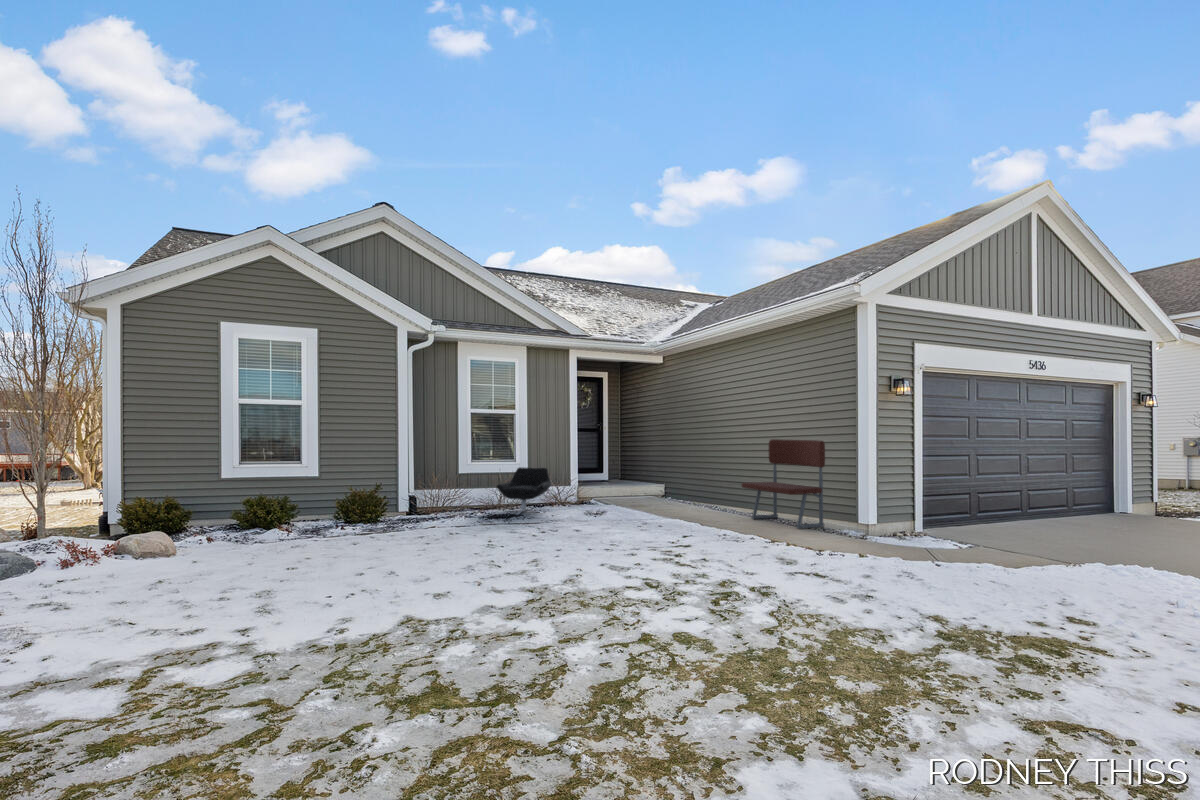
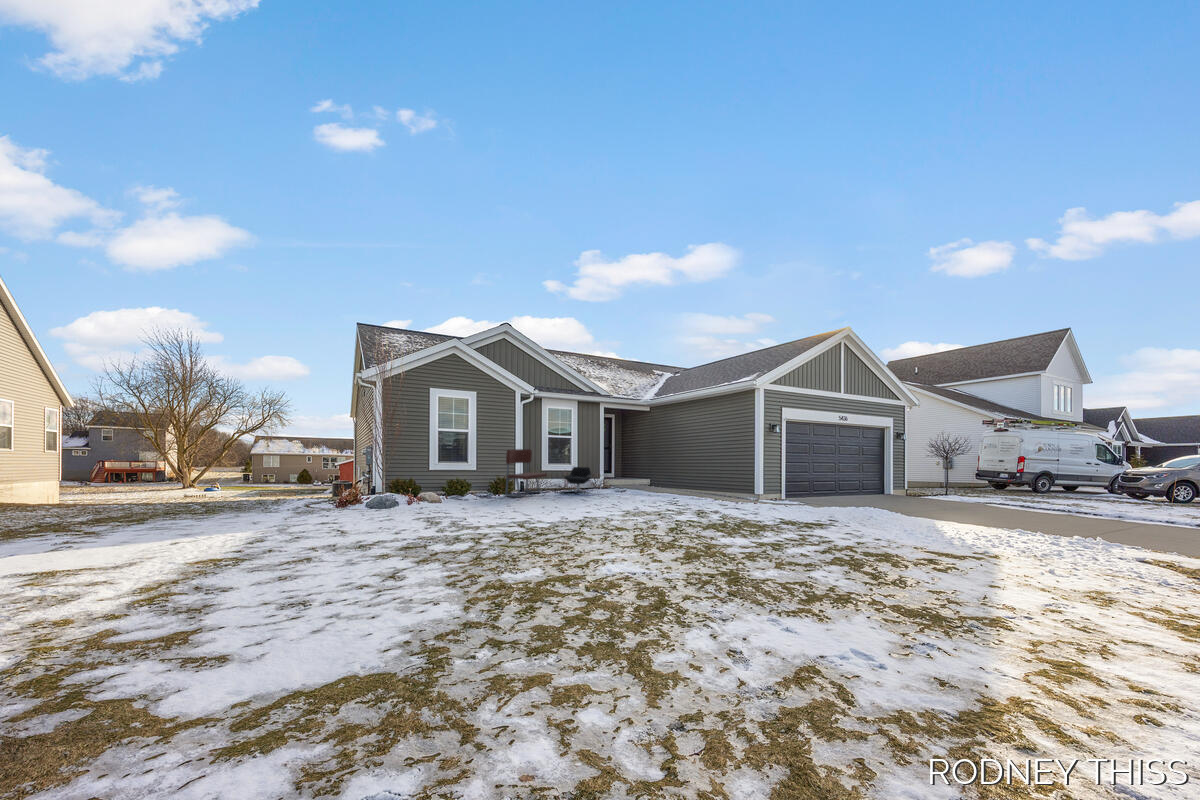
bench: present [741,439,825,529] -> present [505,449,547,497]

